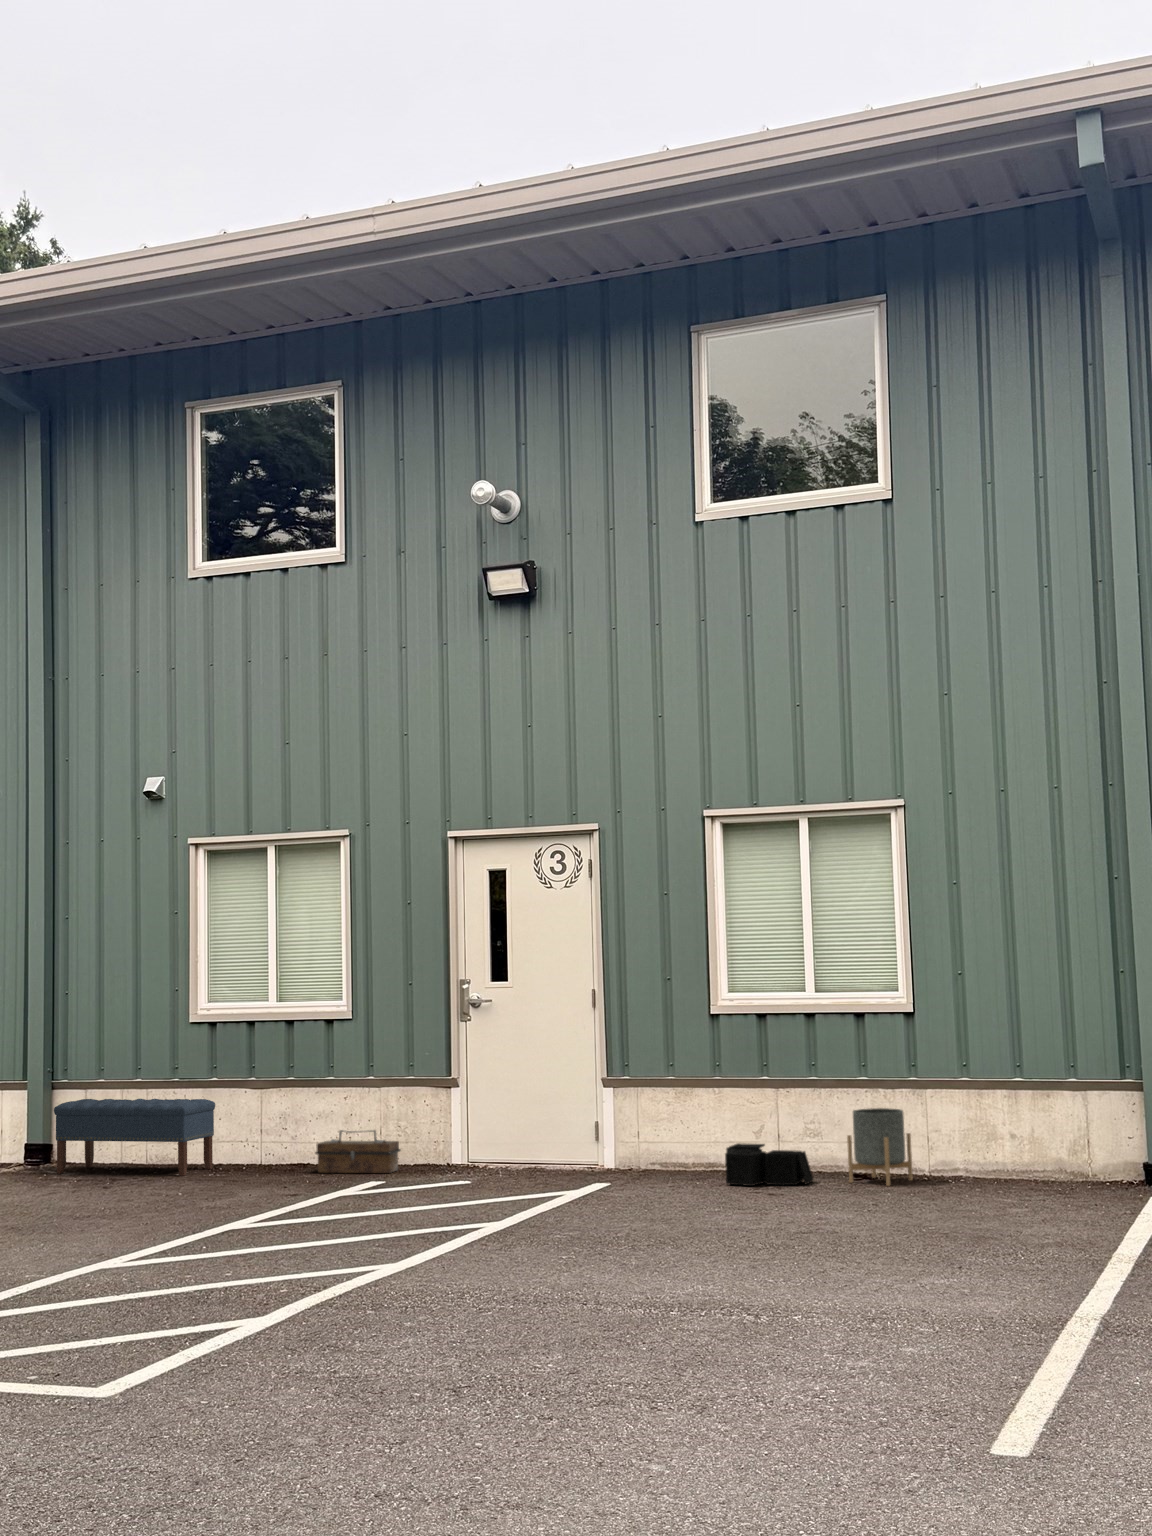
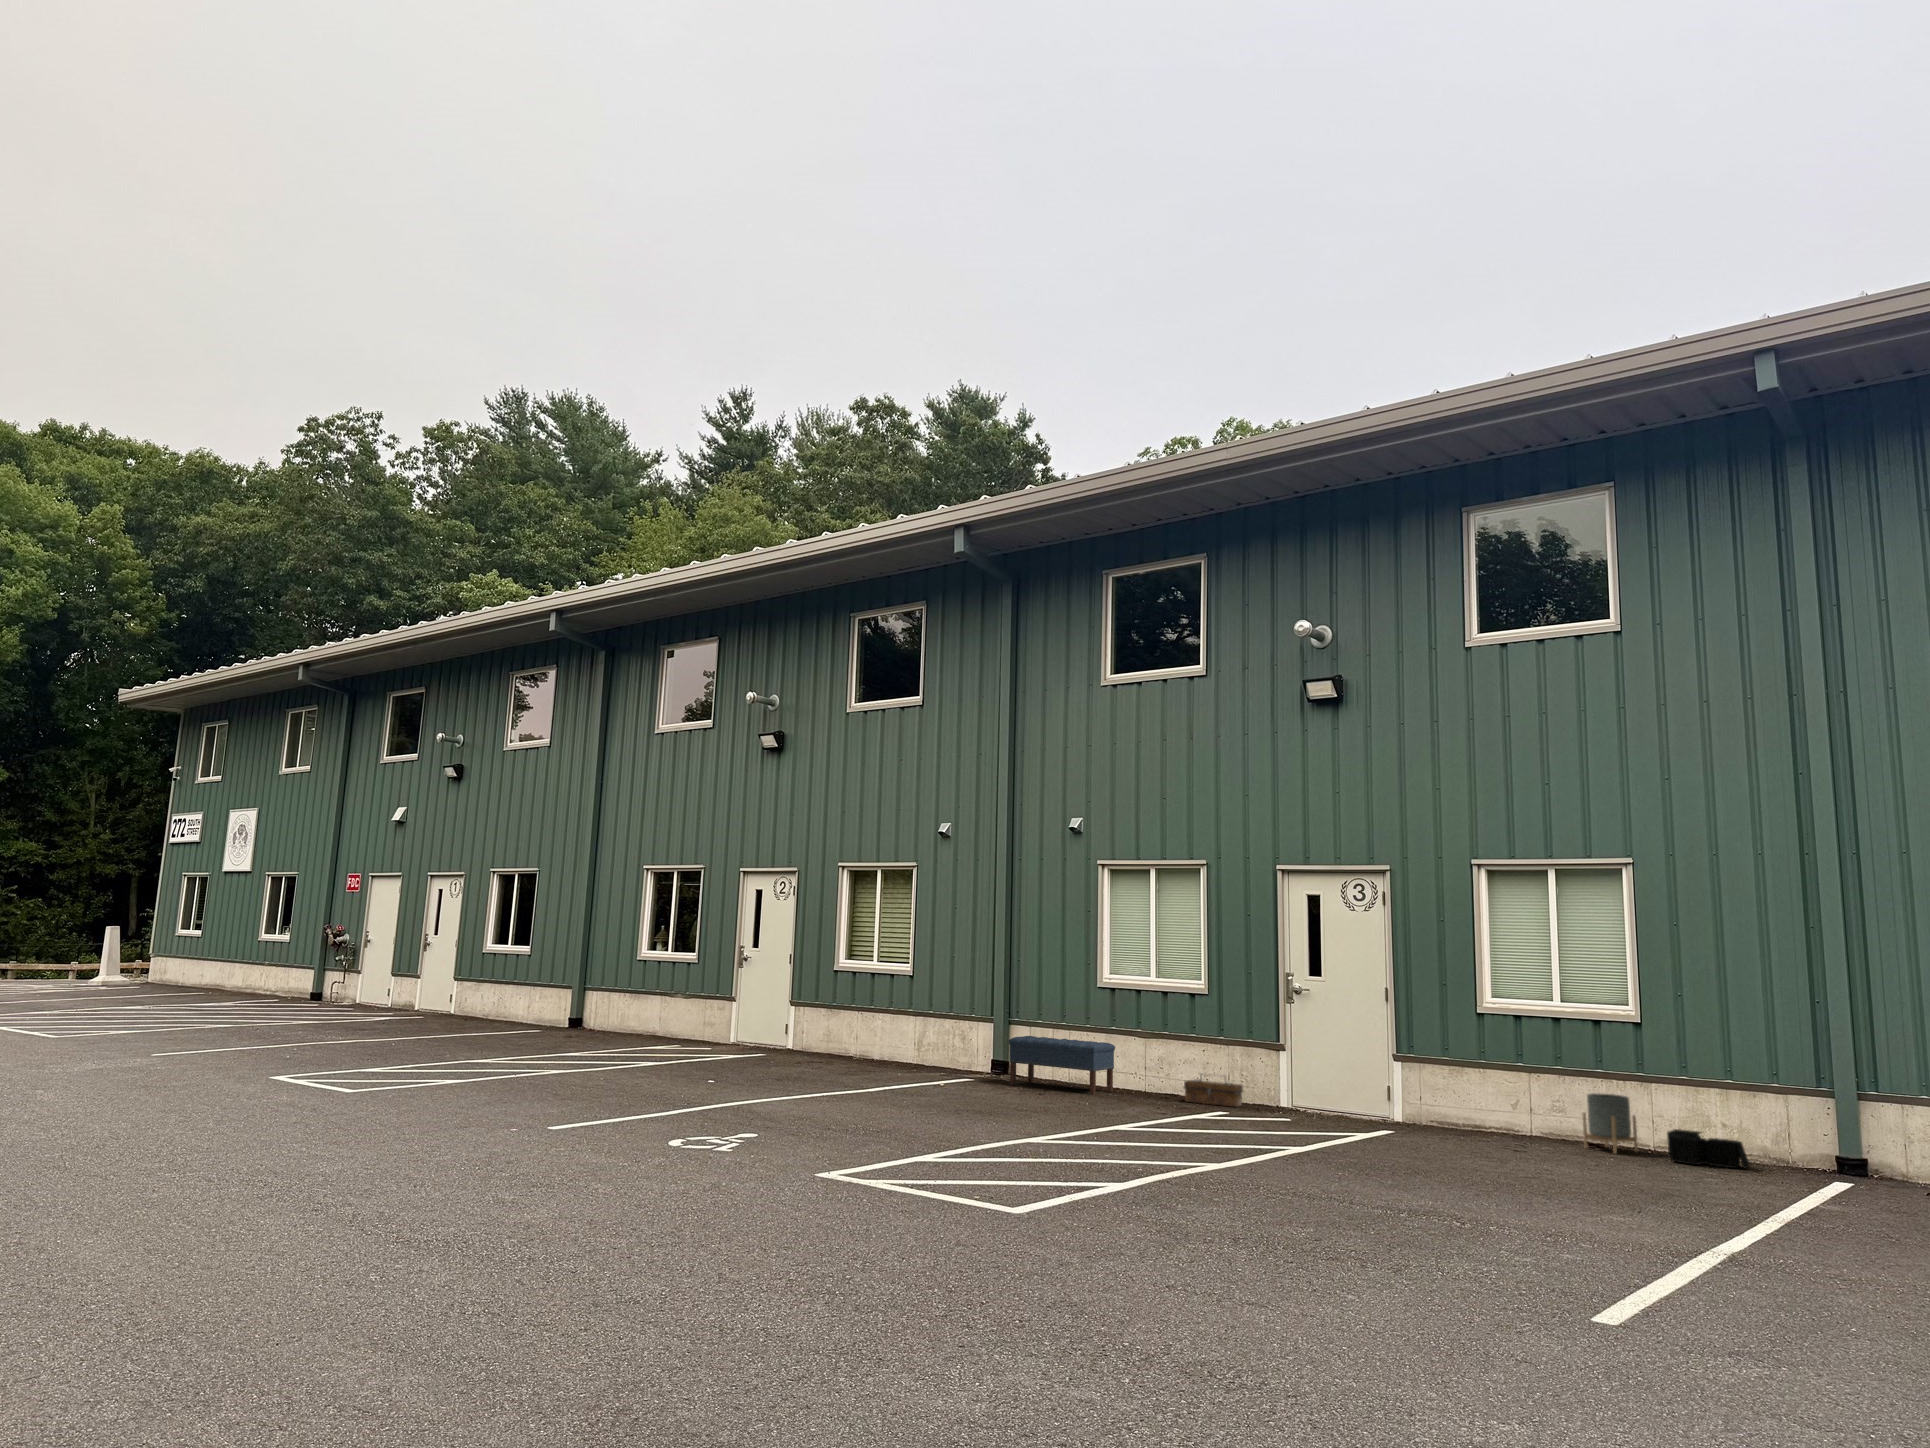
storage bin: present [725,1143,813,1186] -> present [1667,1129,1750,1168]

